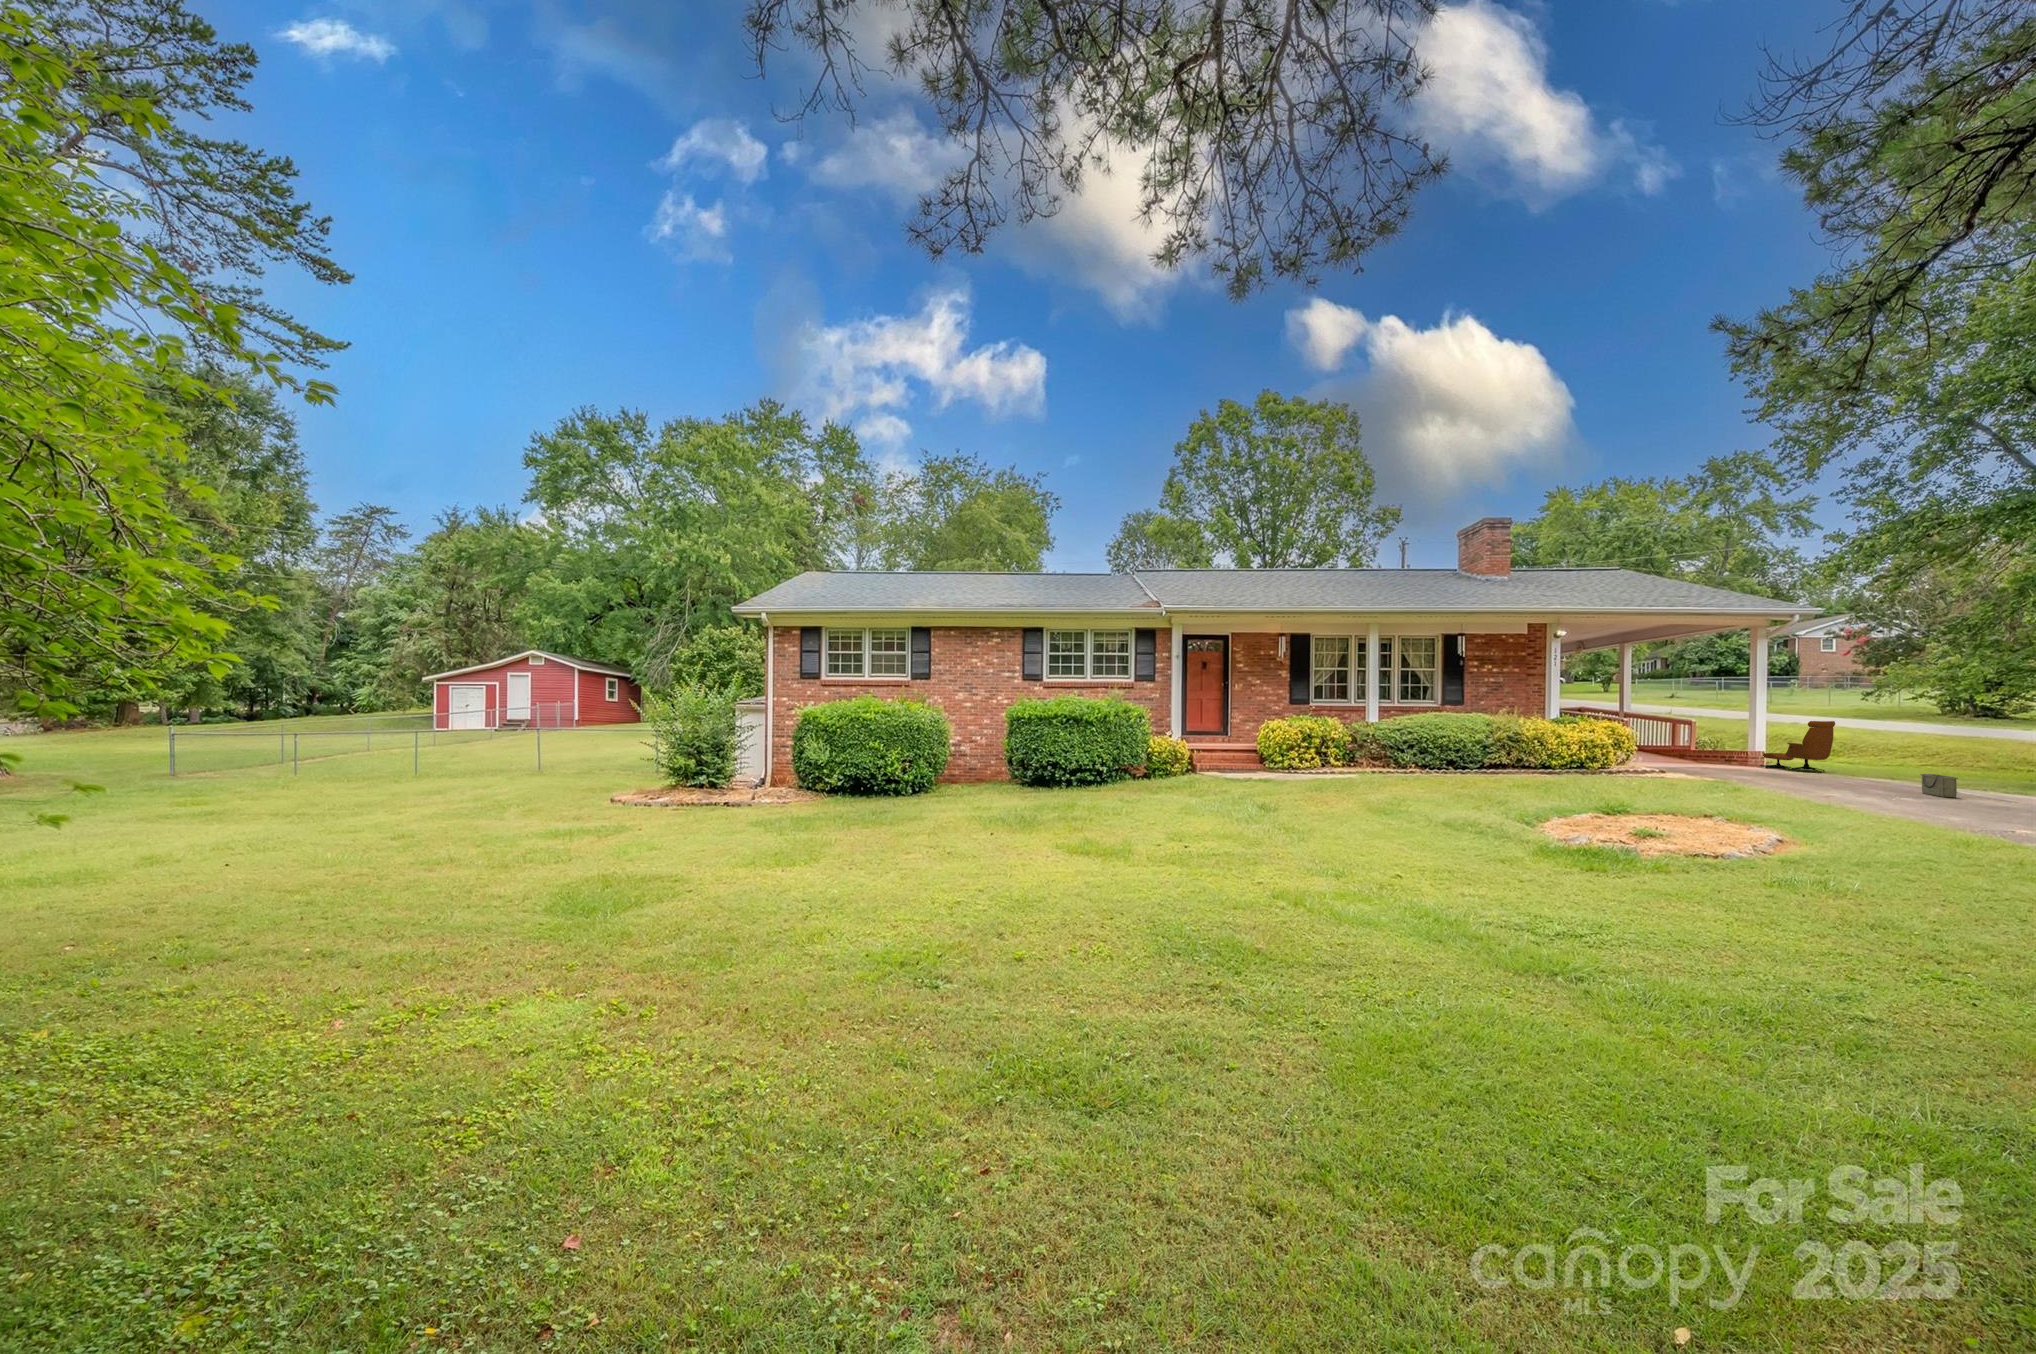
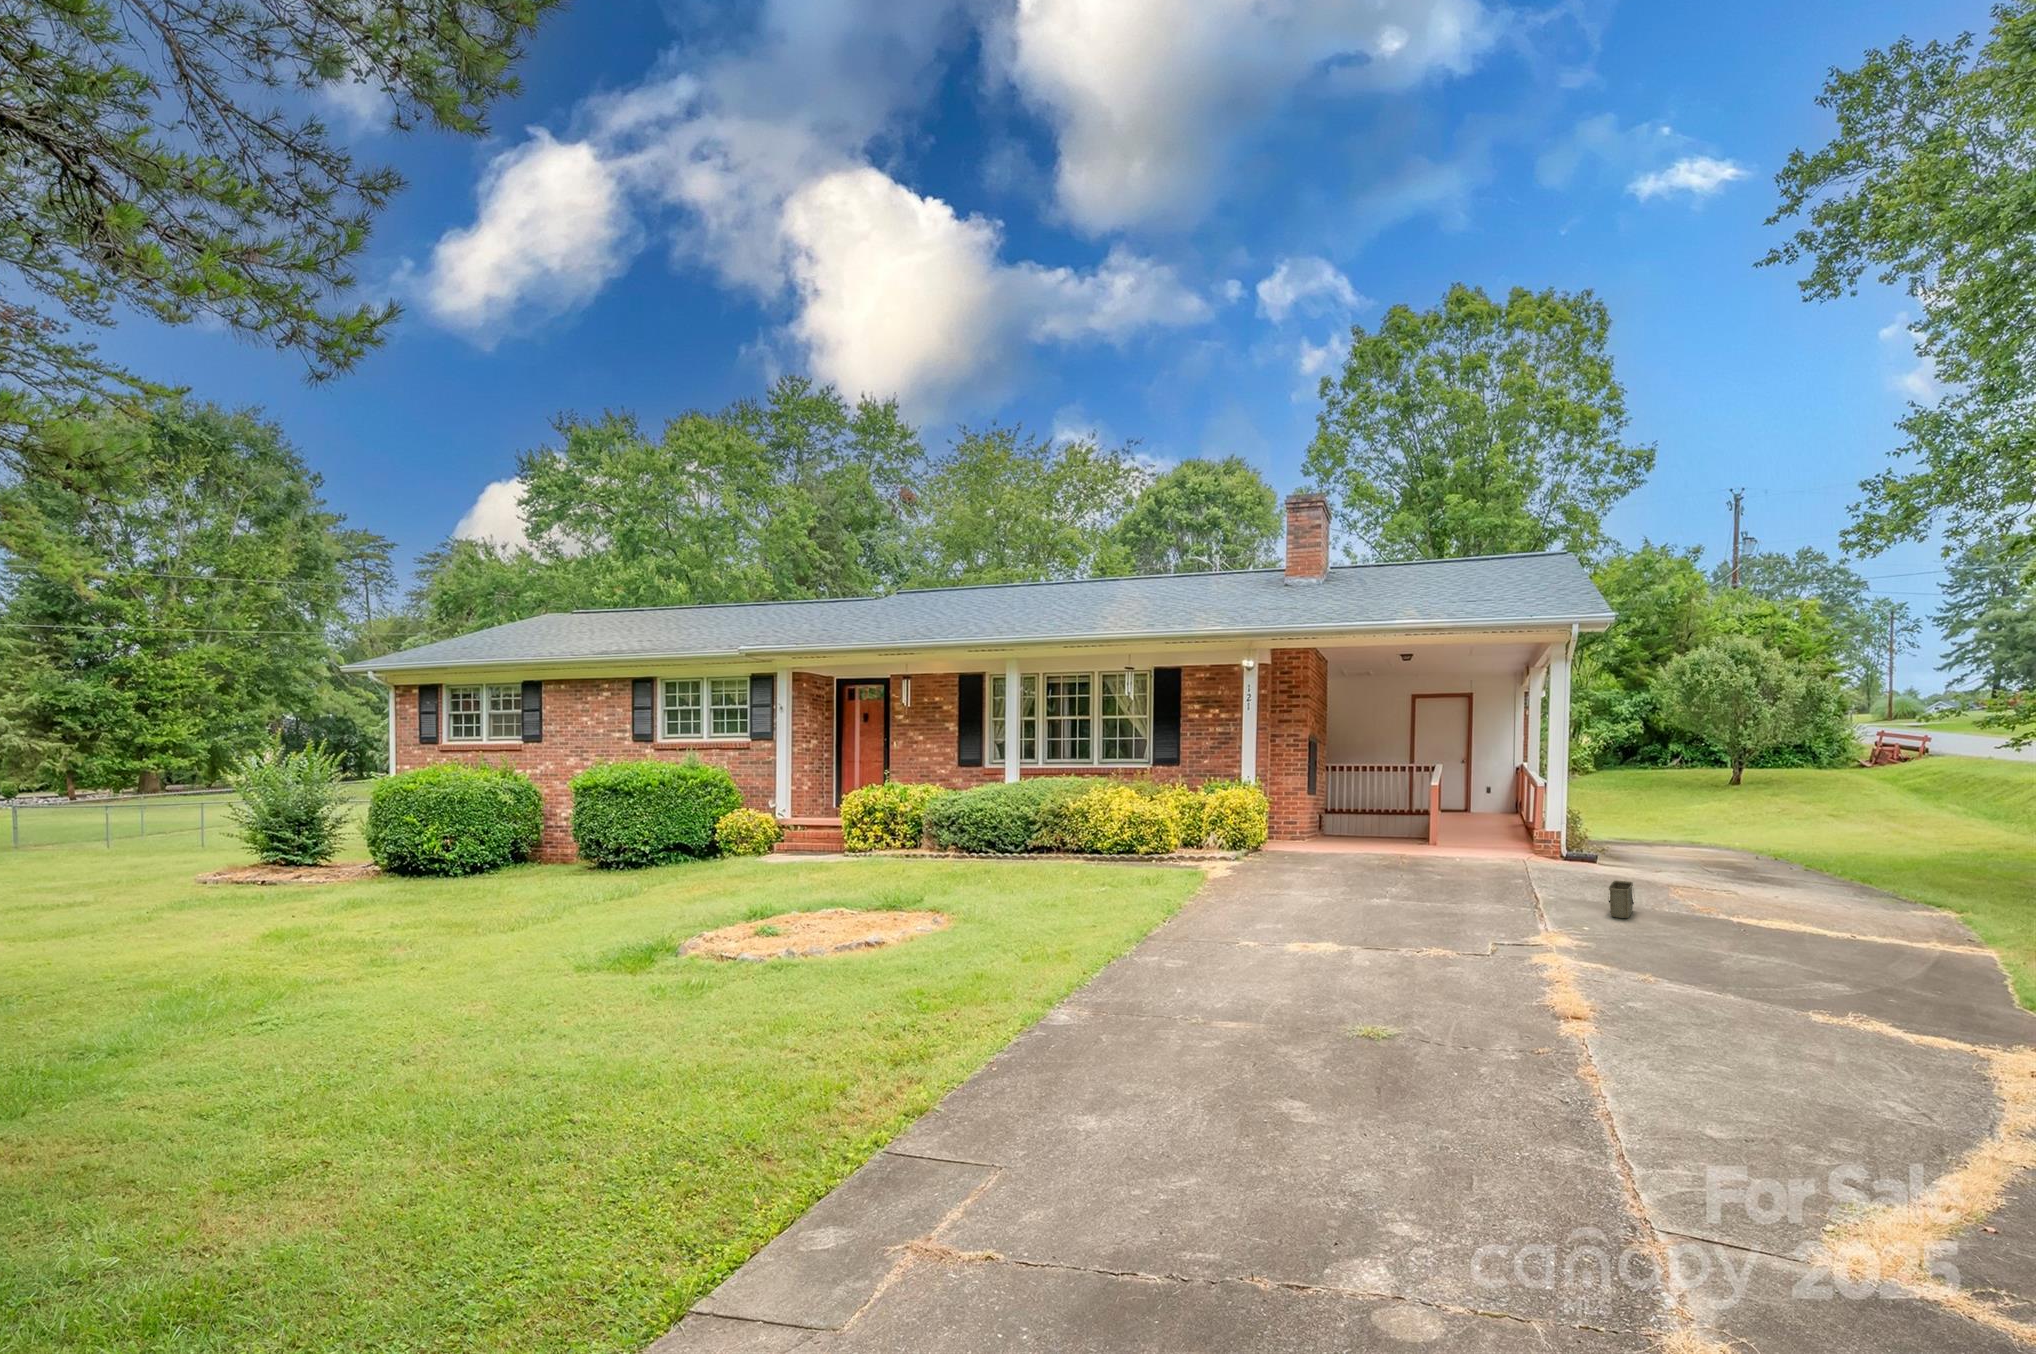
lounge chair: present [1763,721,1835,773] -> none [1590,792,1645,868]

